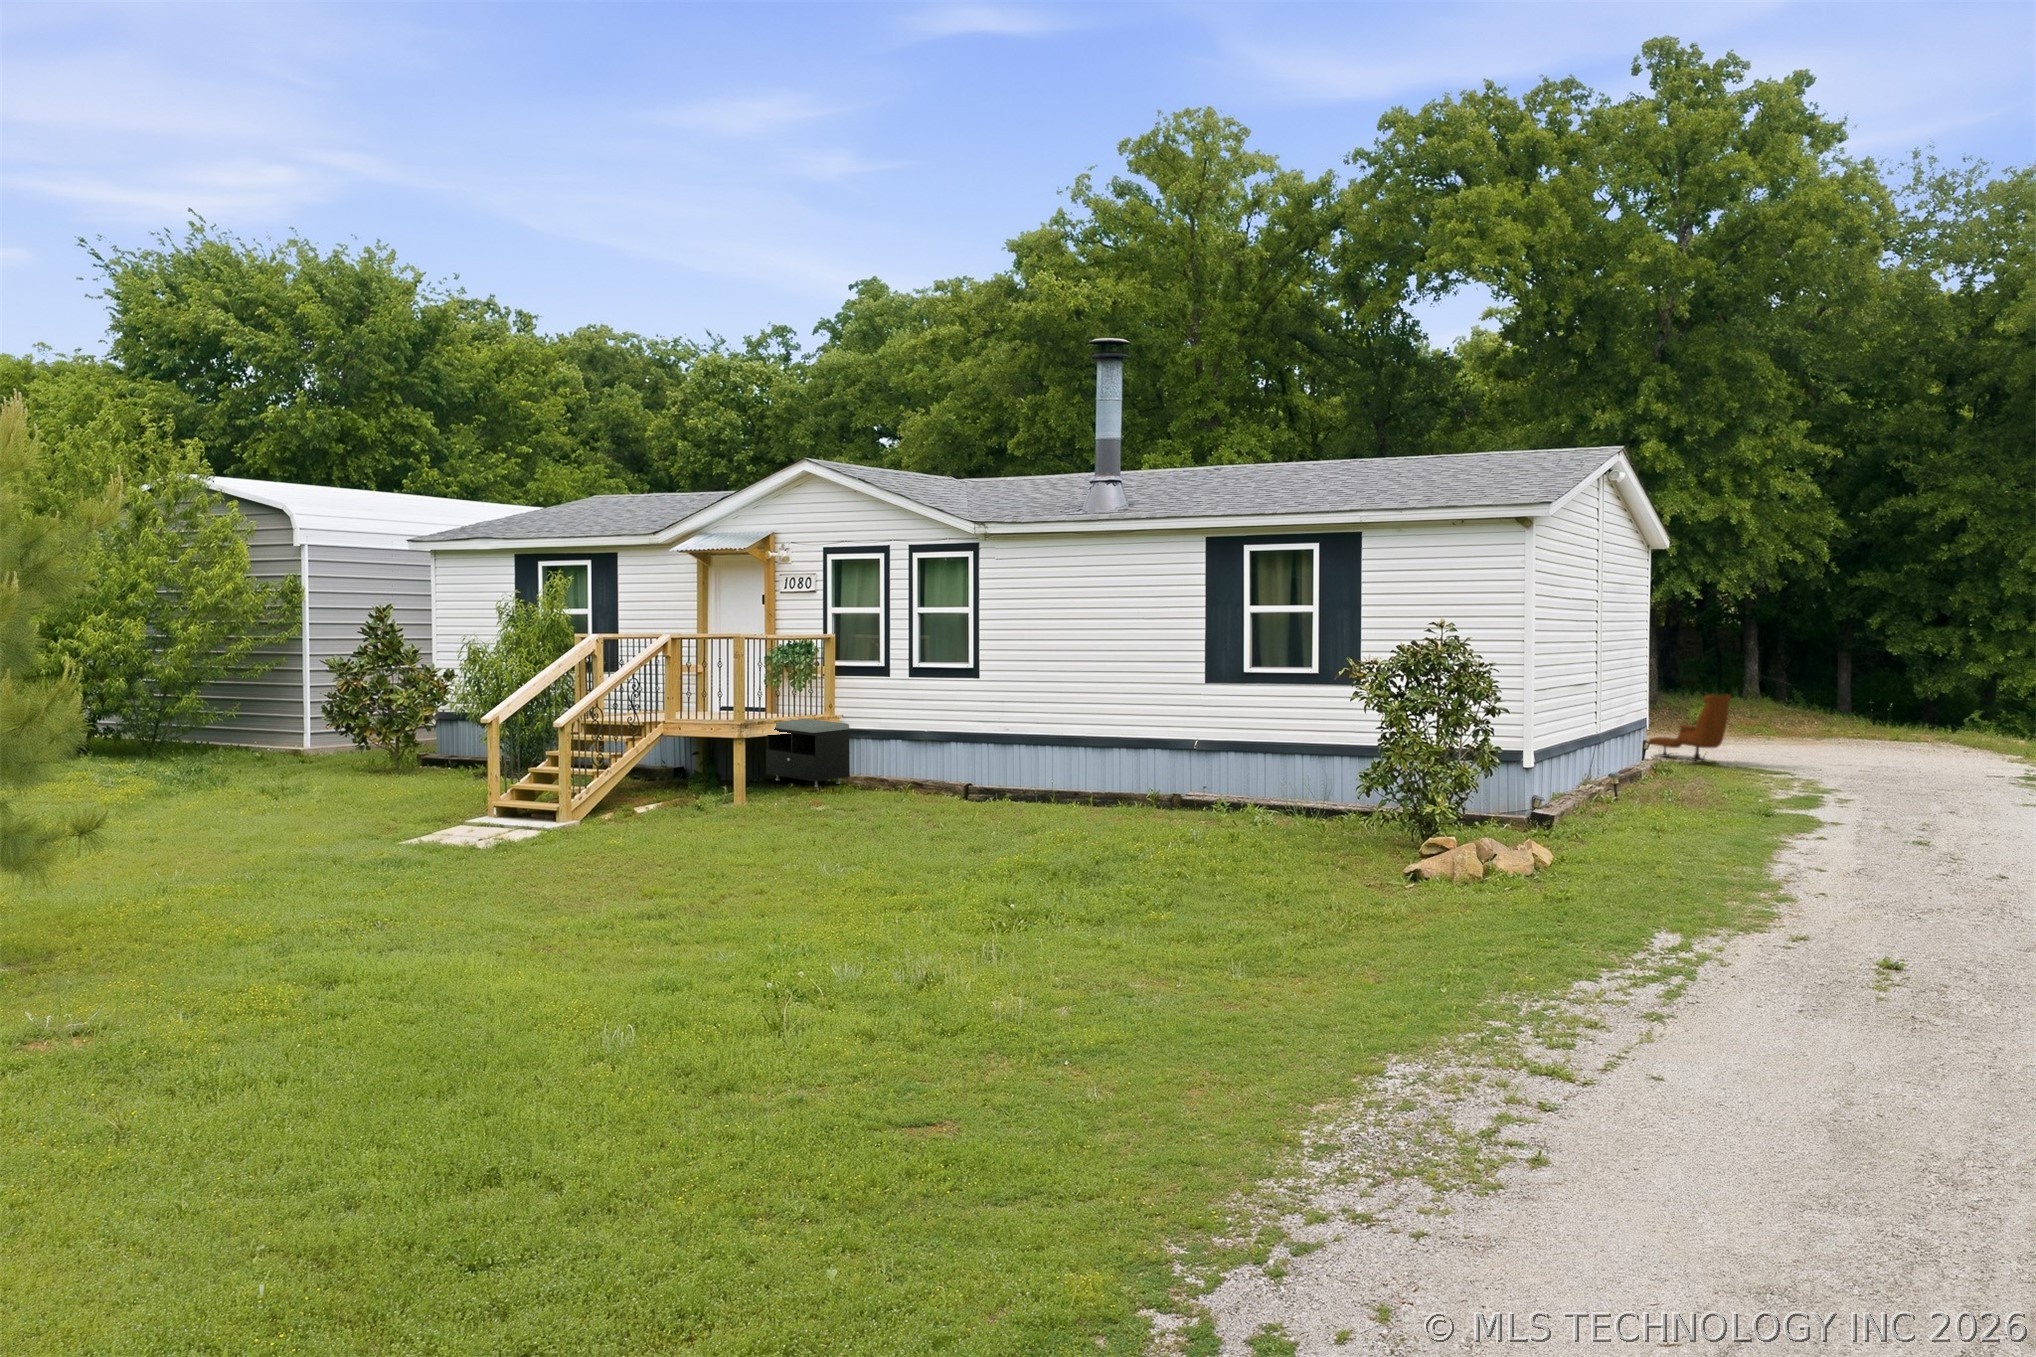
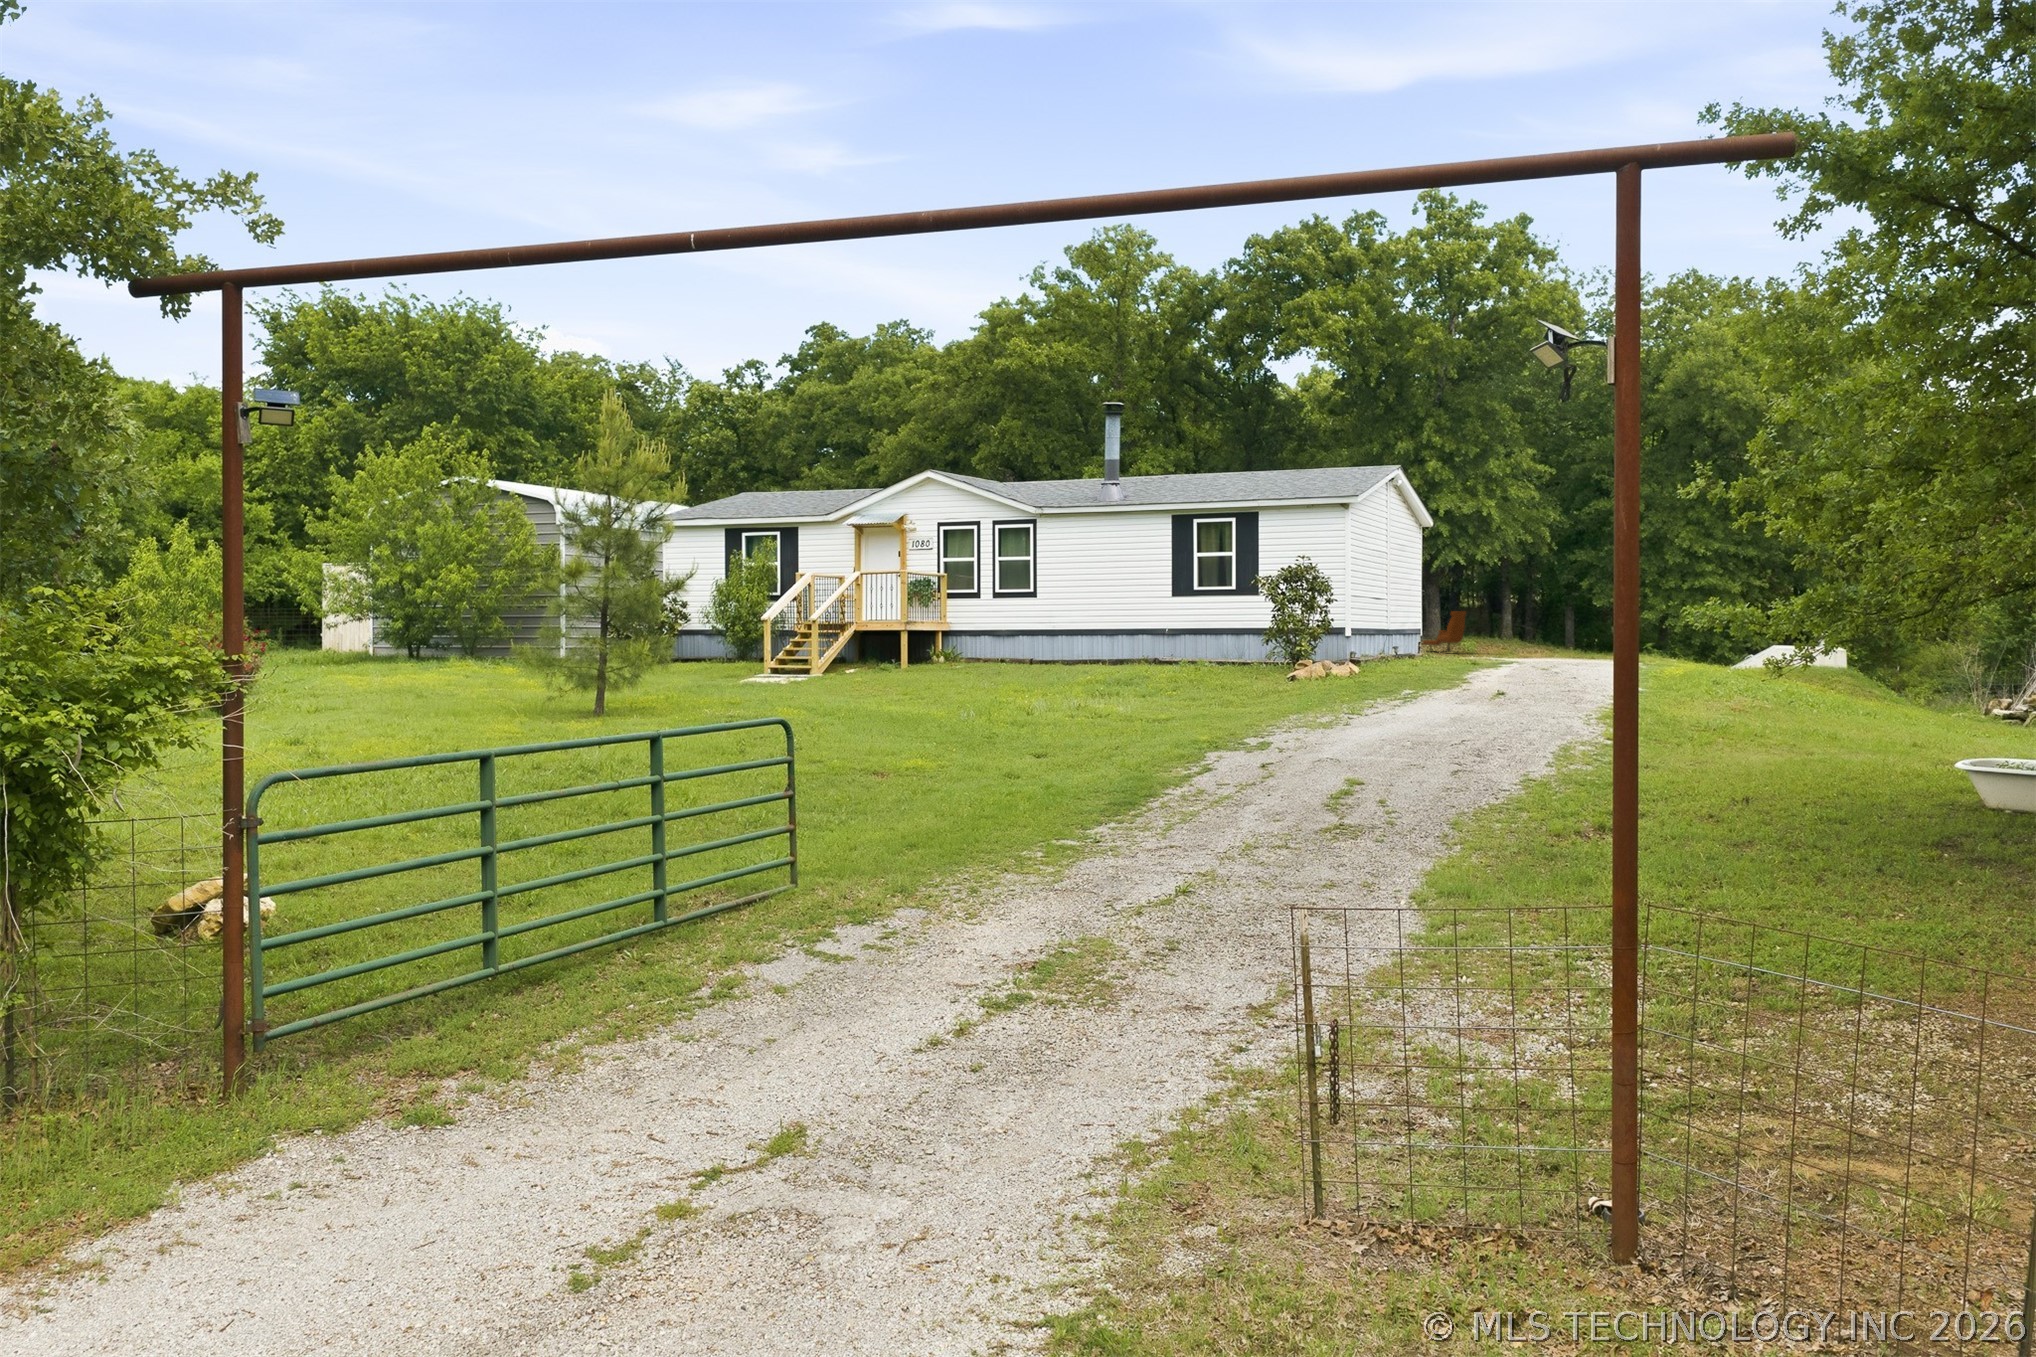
storage bench: present [766,719,850,787] -> none [907,626,960,663]

